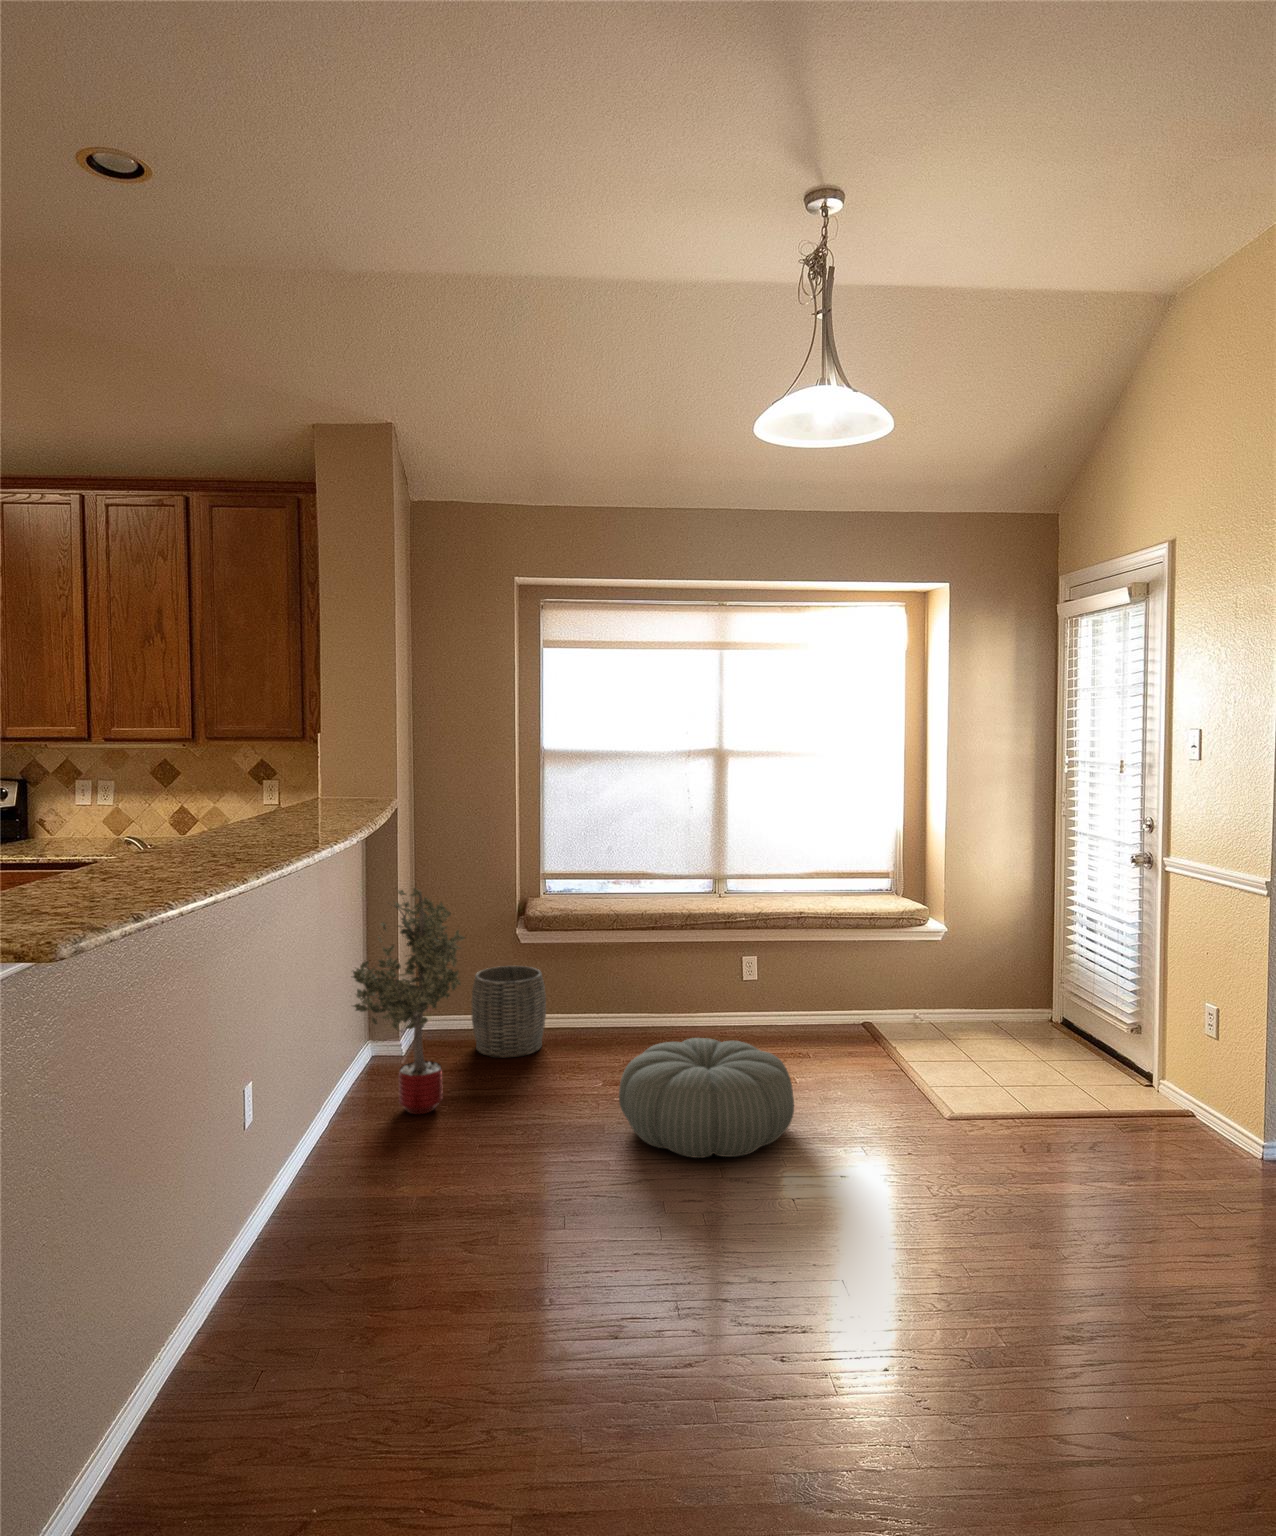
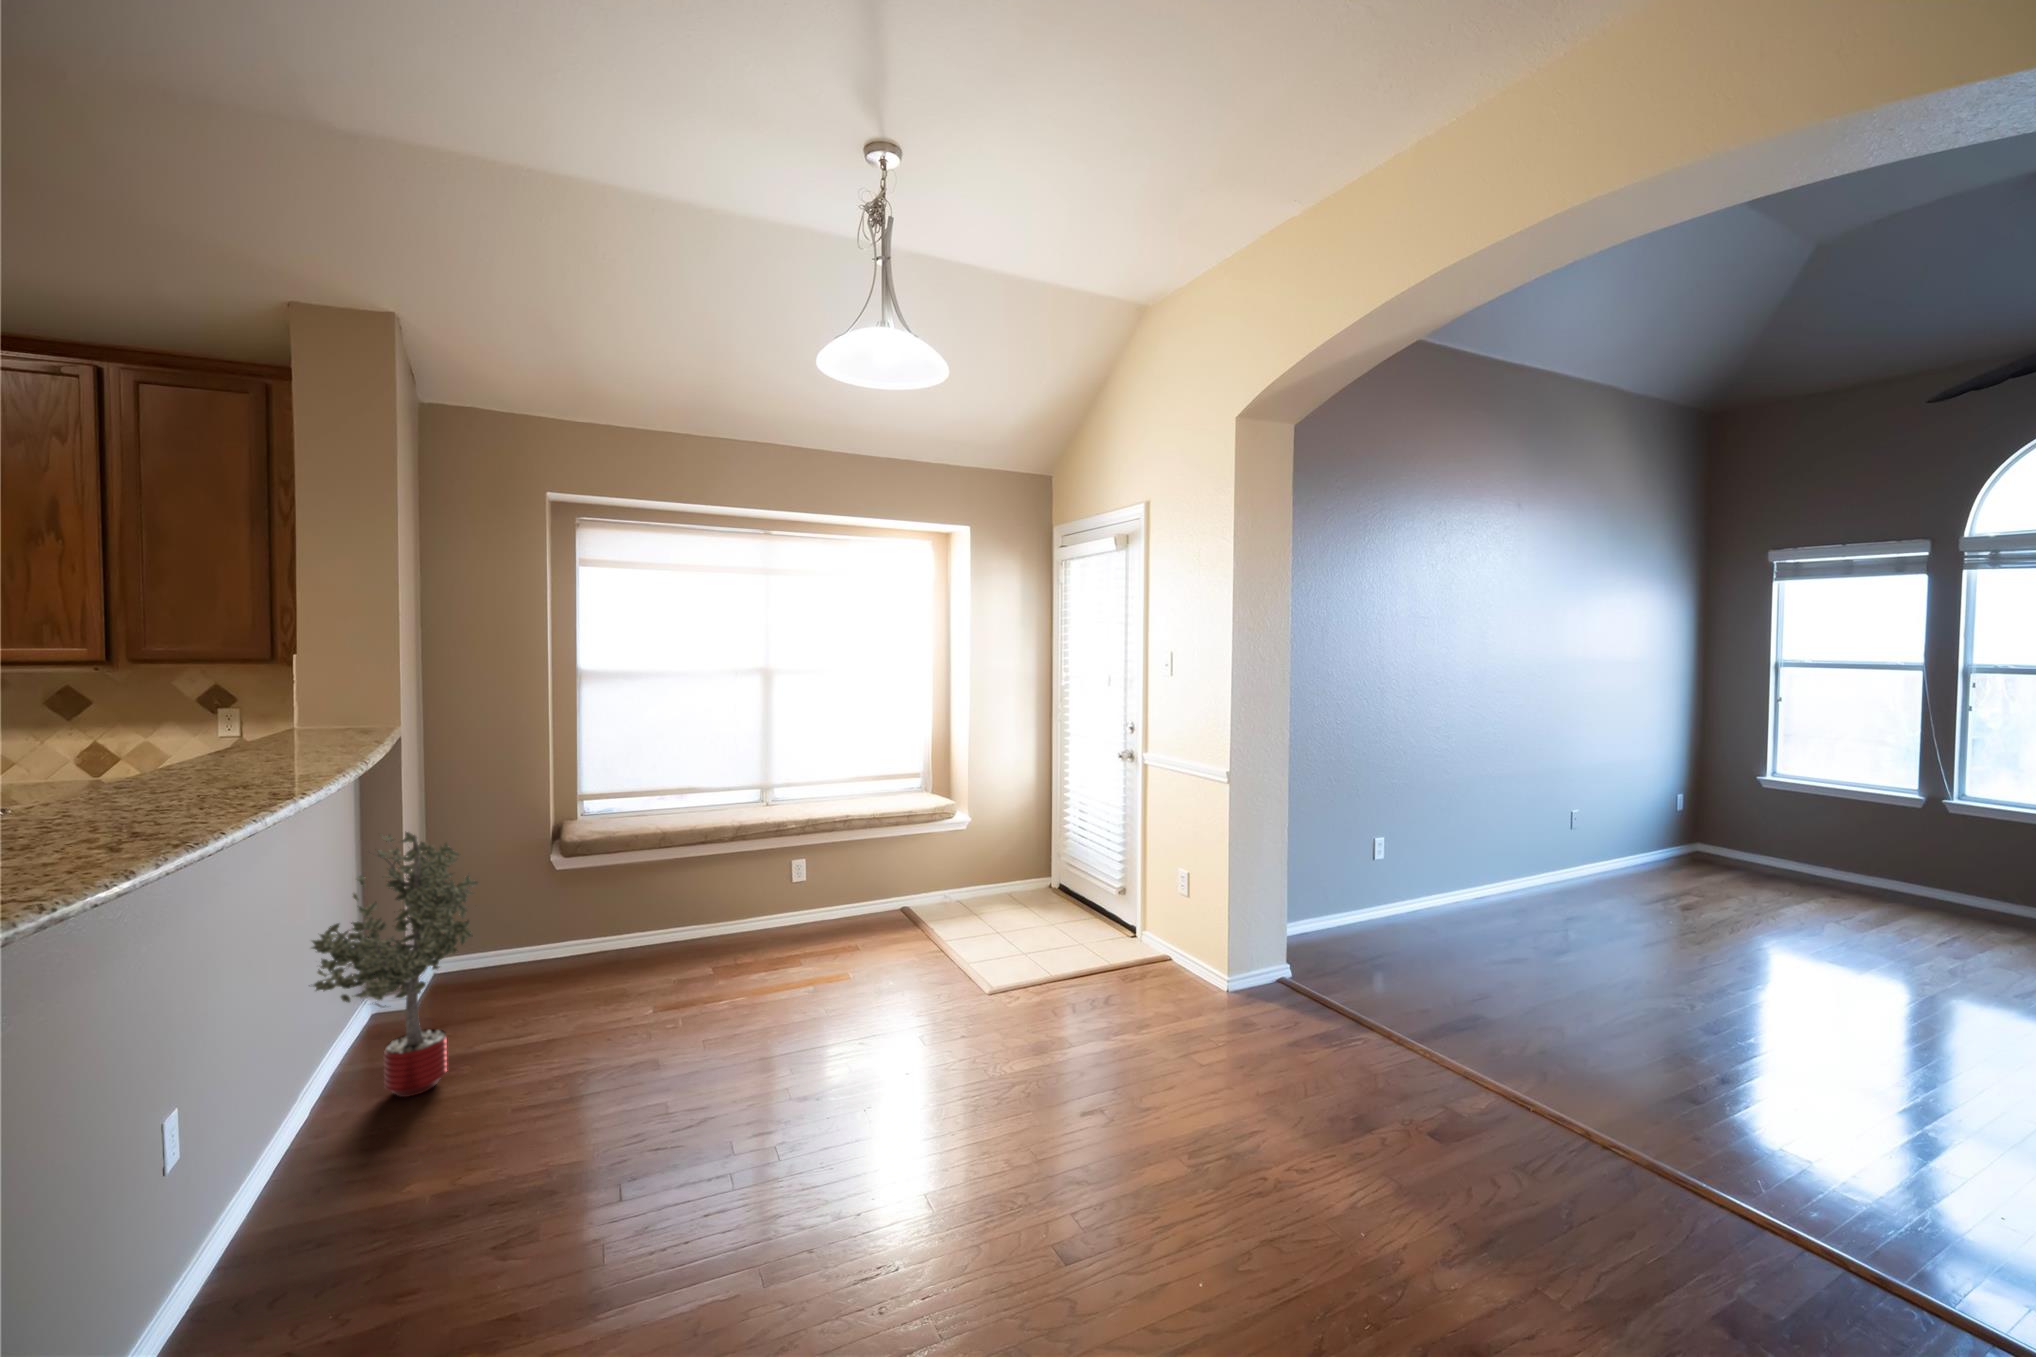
woven basket: present [472,966,546,1057] -> none [489,899,583,1004]
pouf: present [619,1038,794,1158] -> none [671,951,854,1082]

